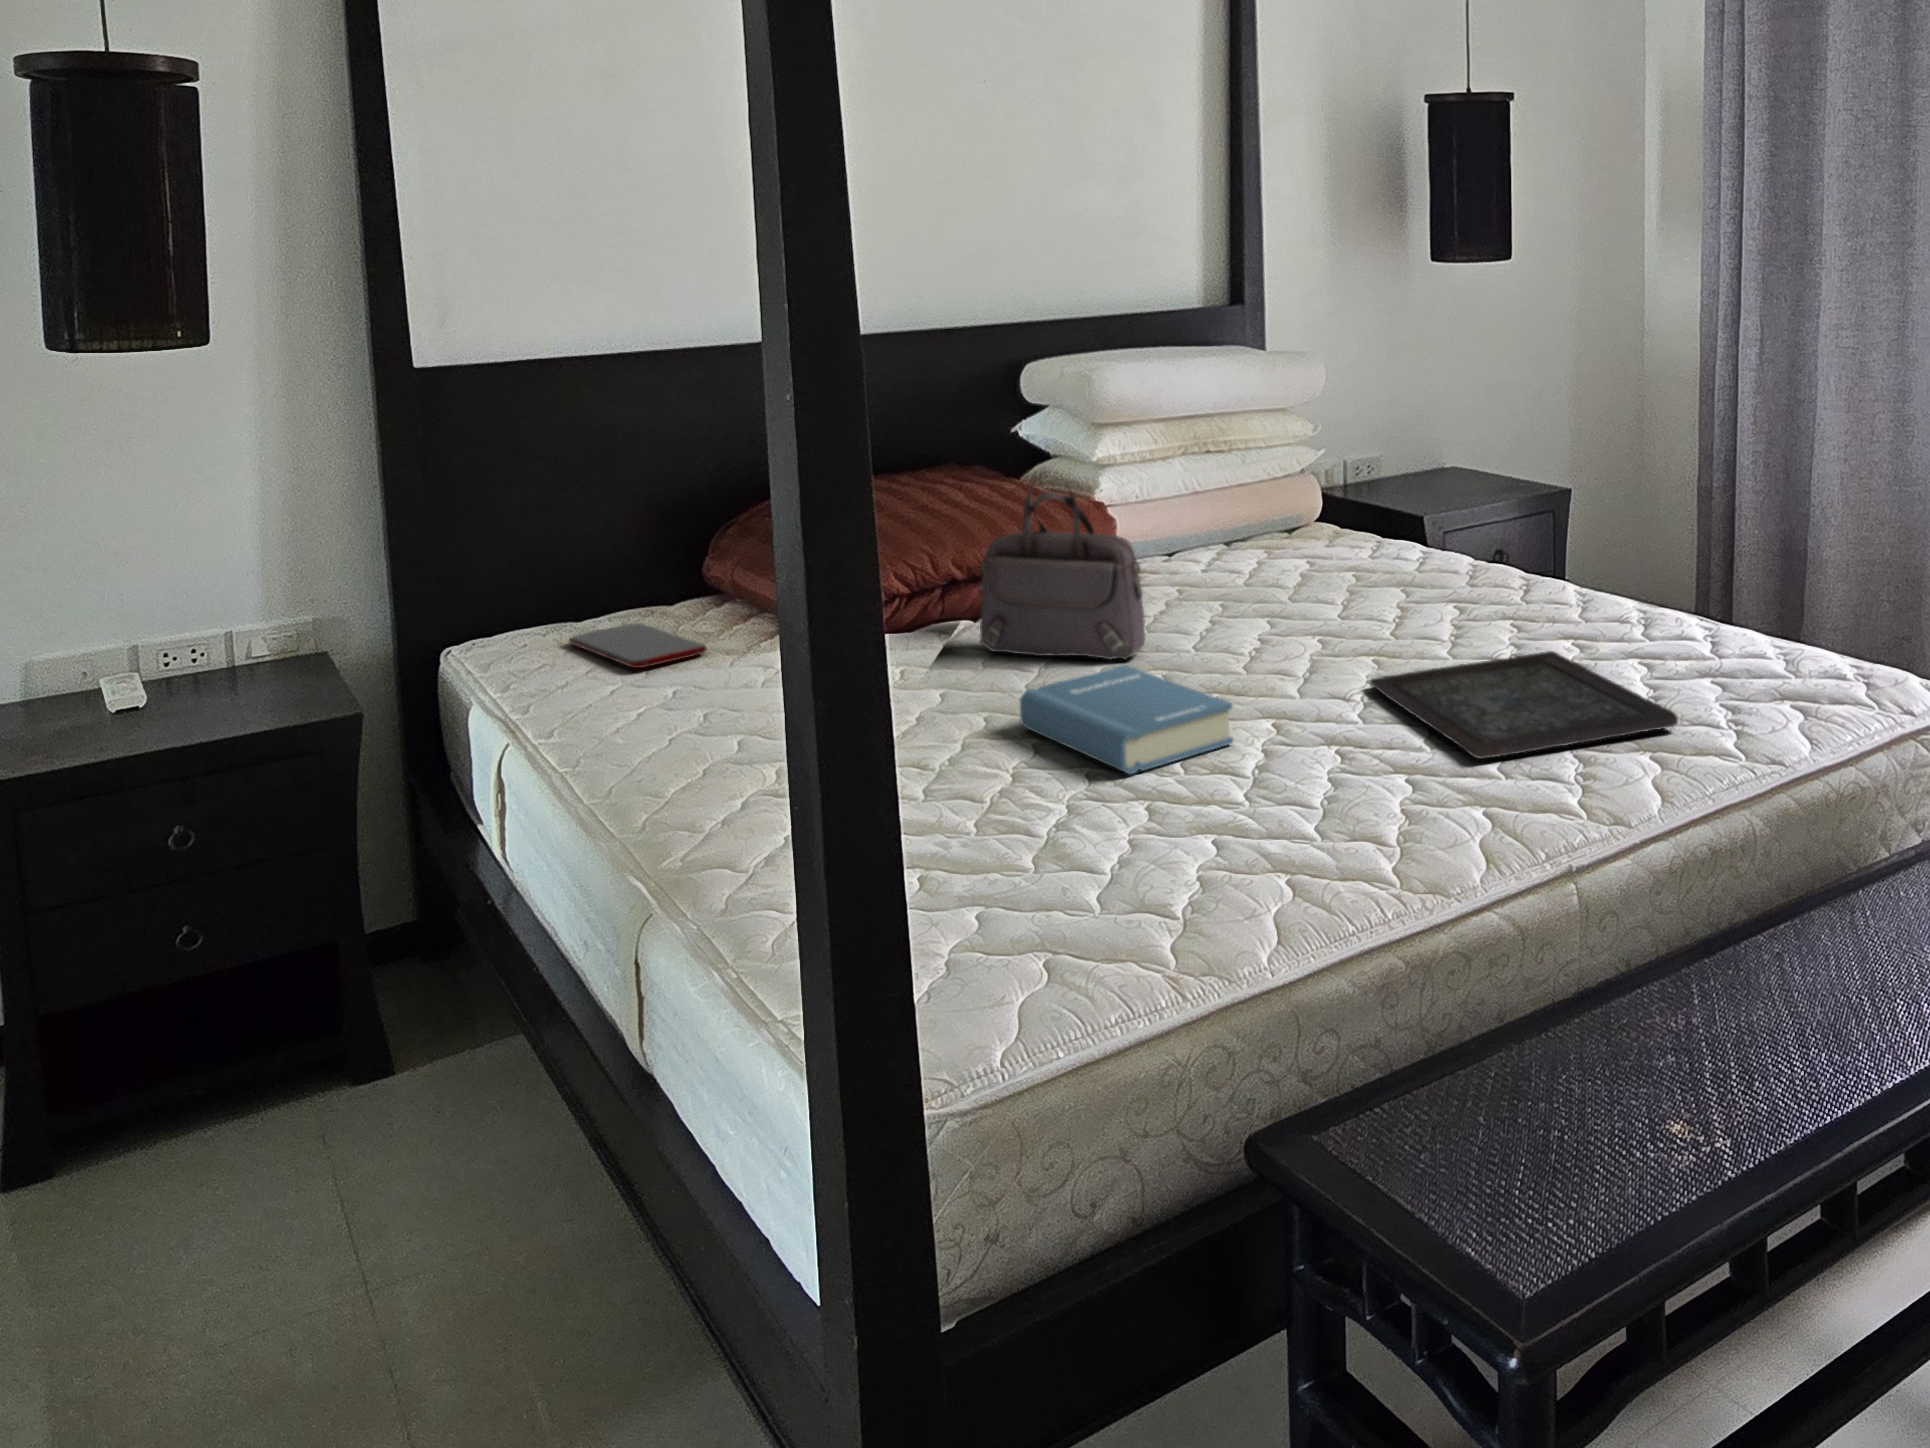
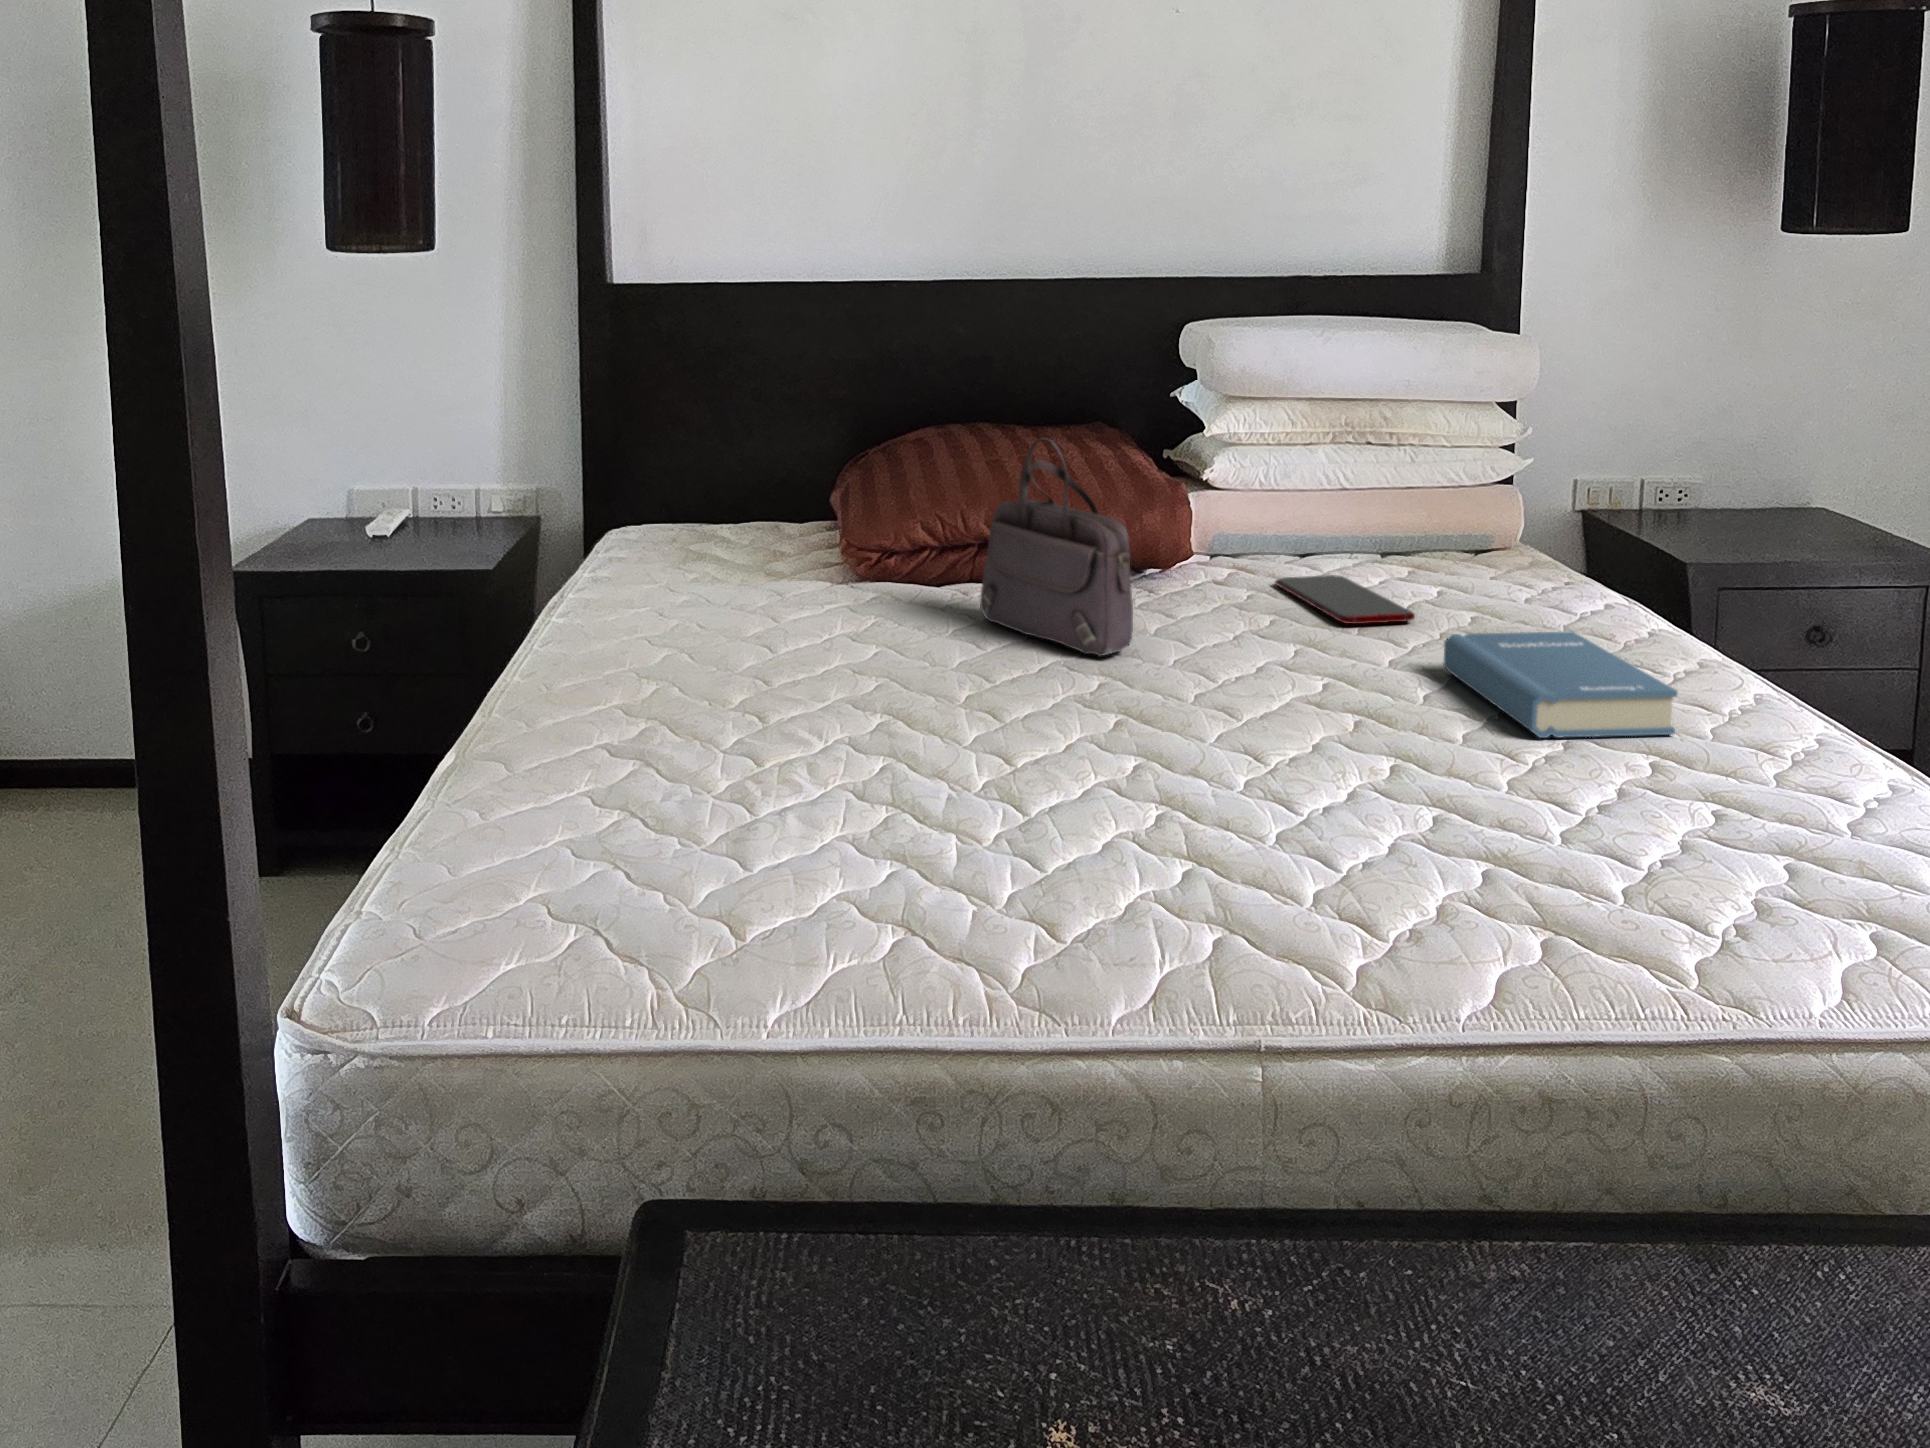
smartphone: present [569,623,707,668] -> present [1275,575,1415,624]
tray: present [1370,651,1678,759] -> none [1315,741,1662,910]
hardback book: present [1020,666,1233,774] -> present [1443,632,1677,738]

